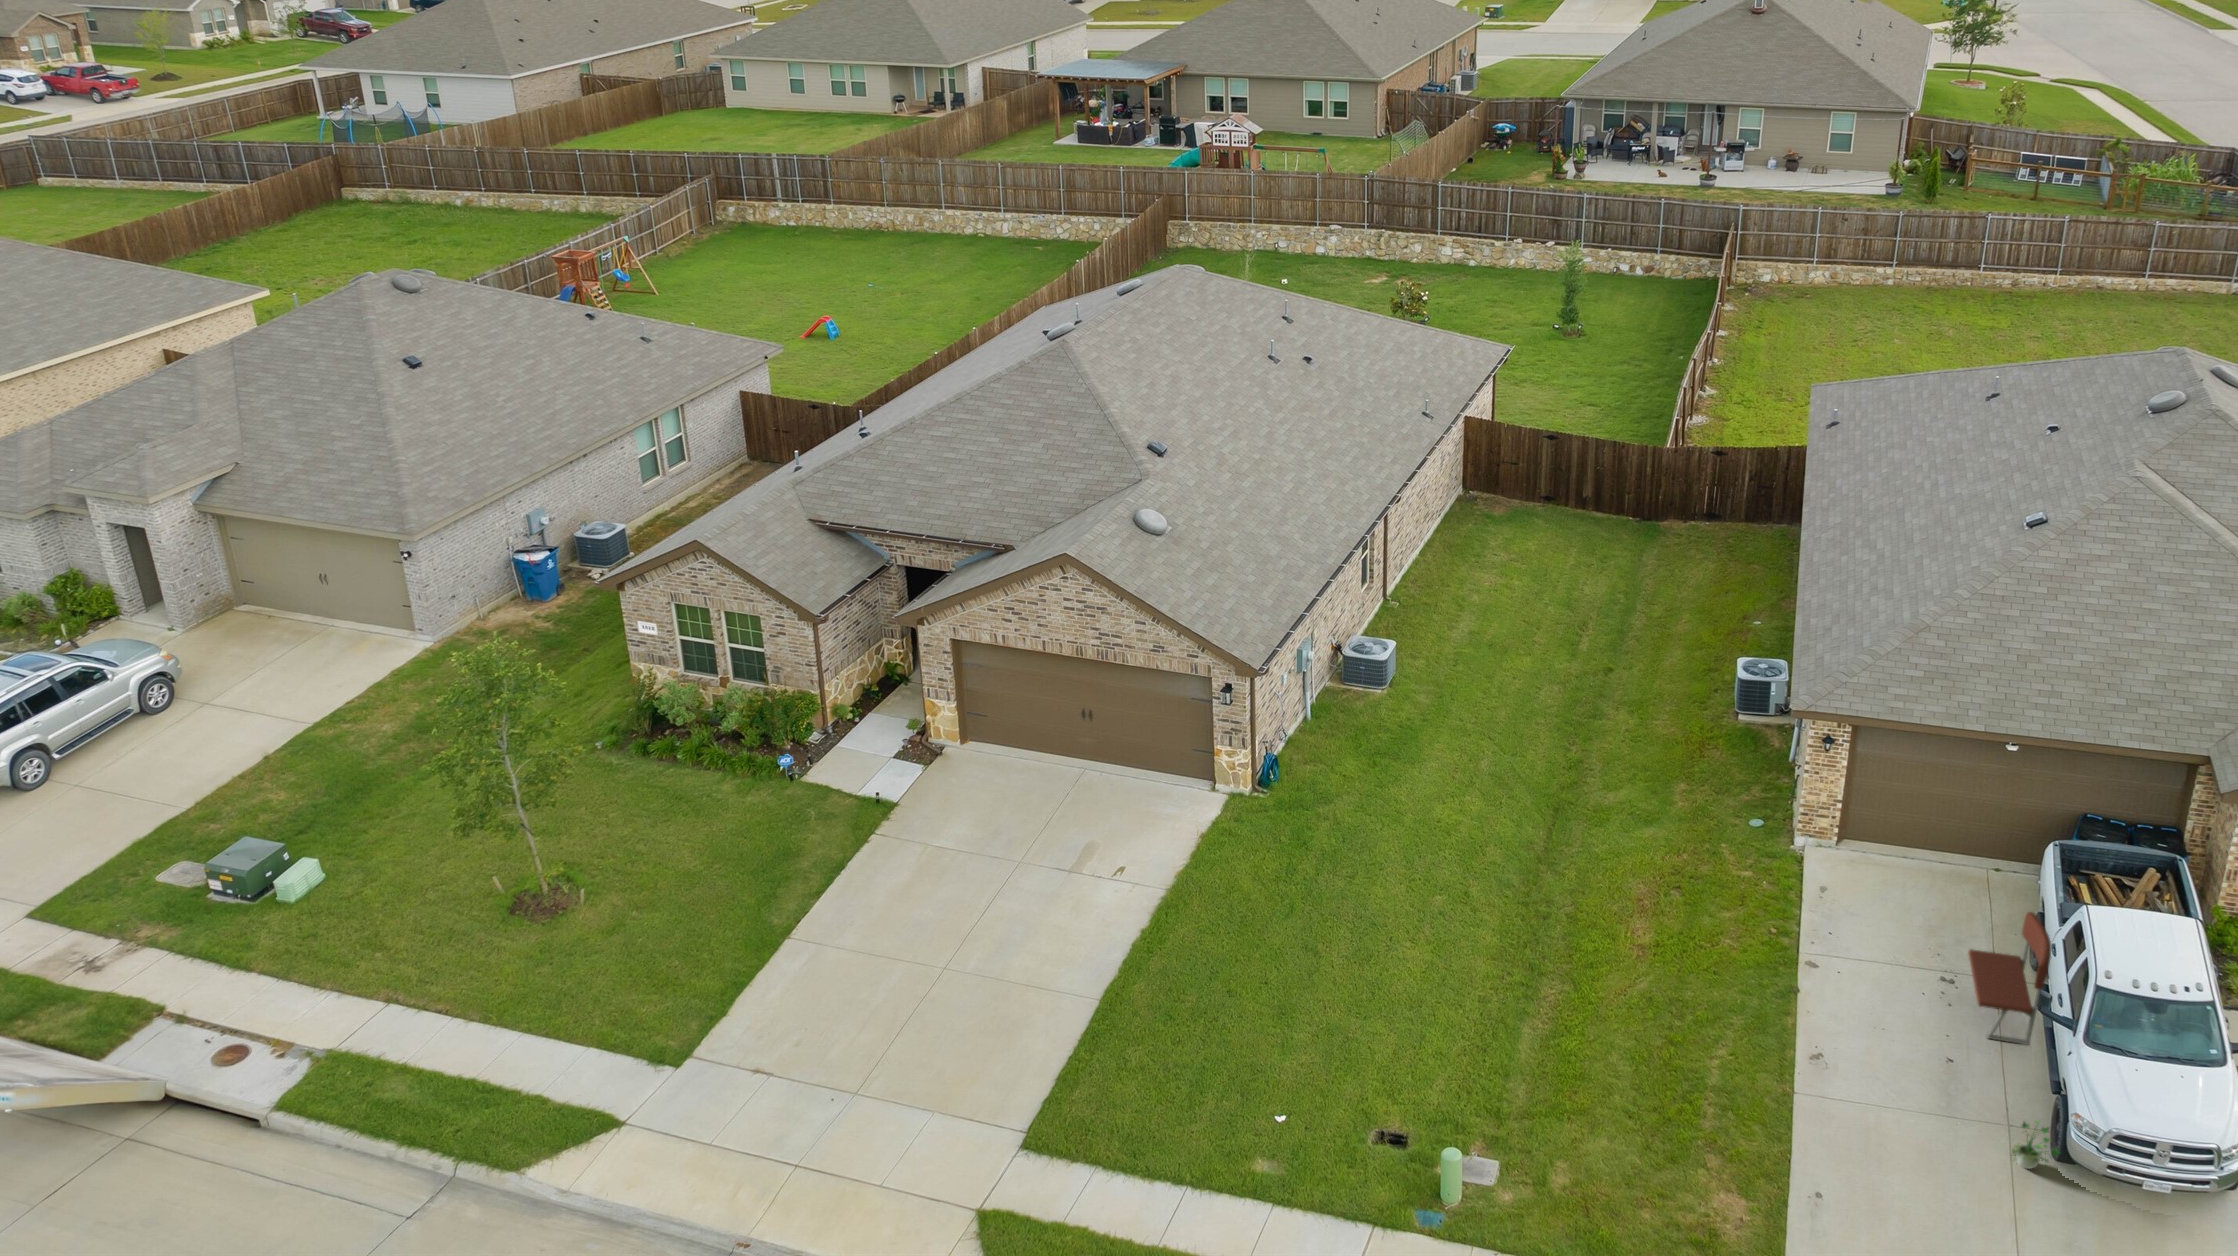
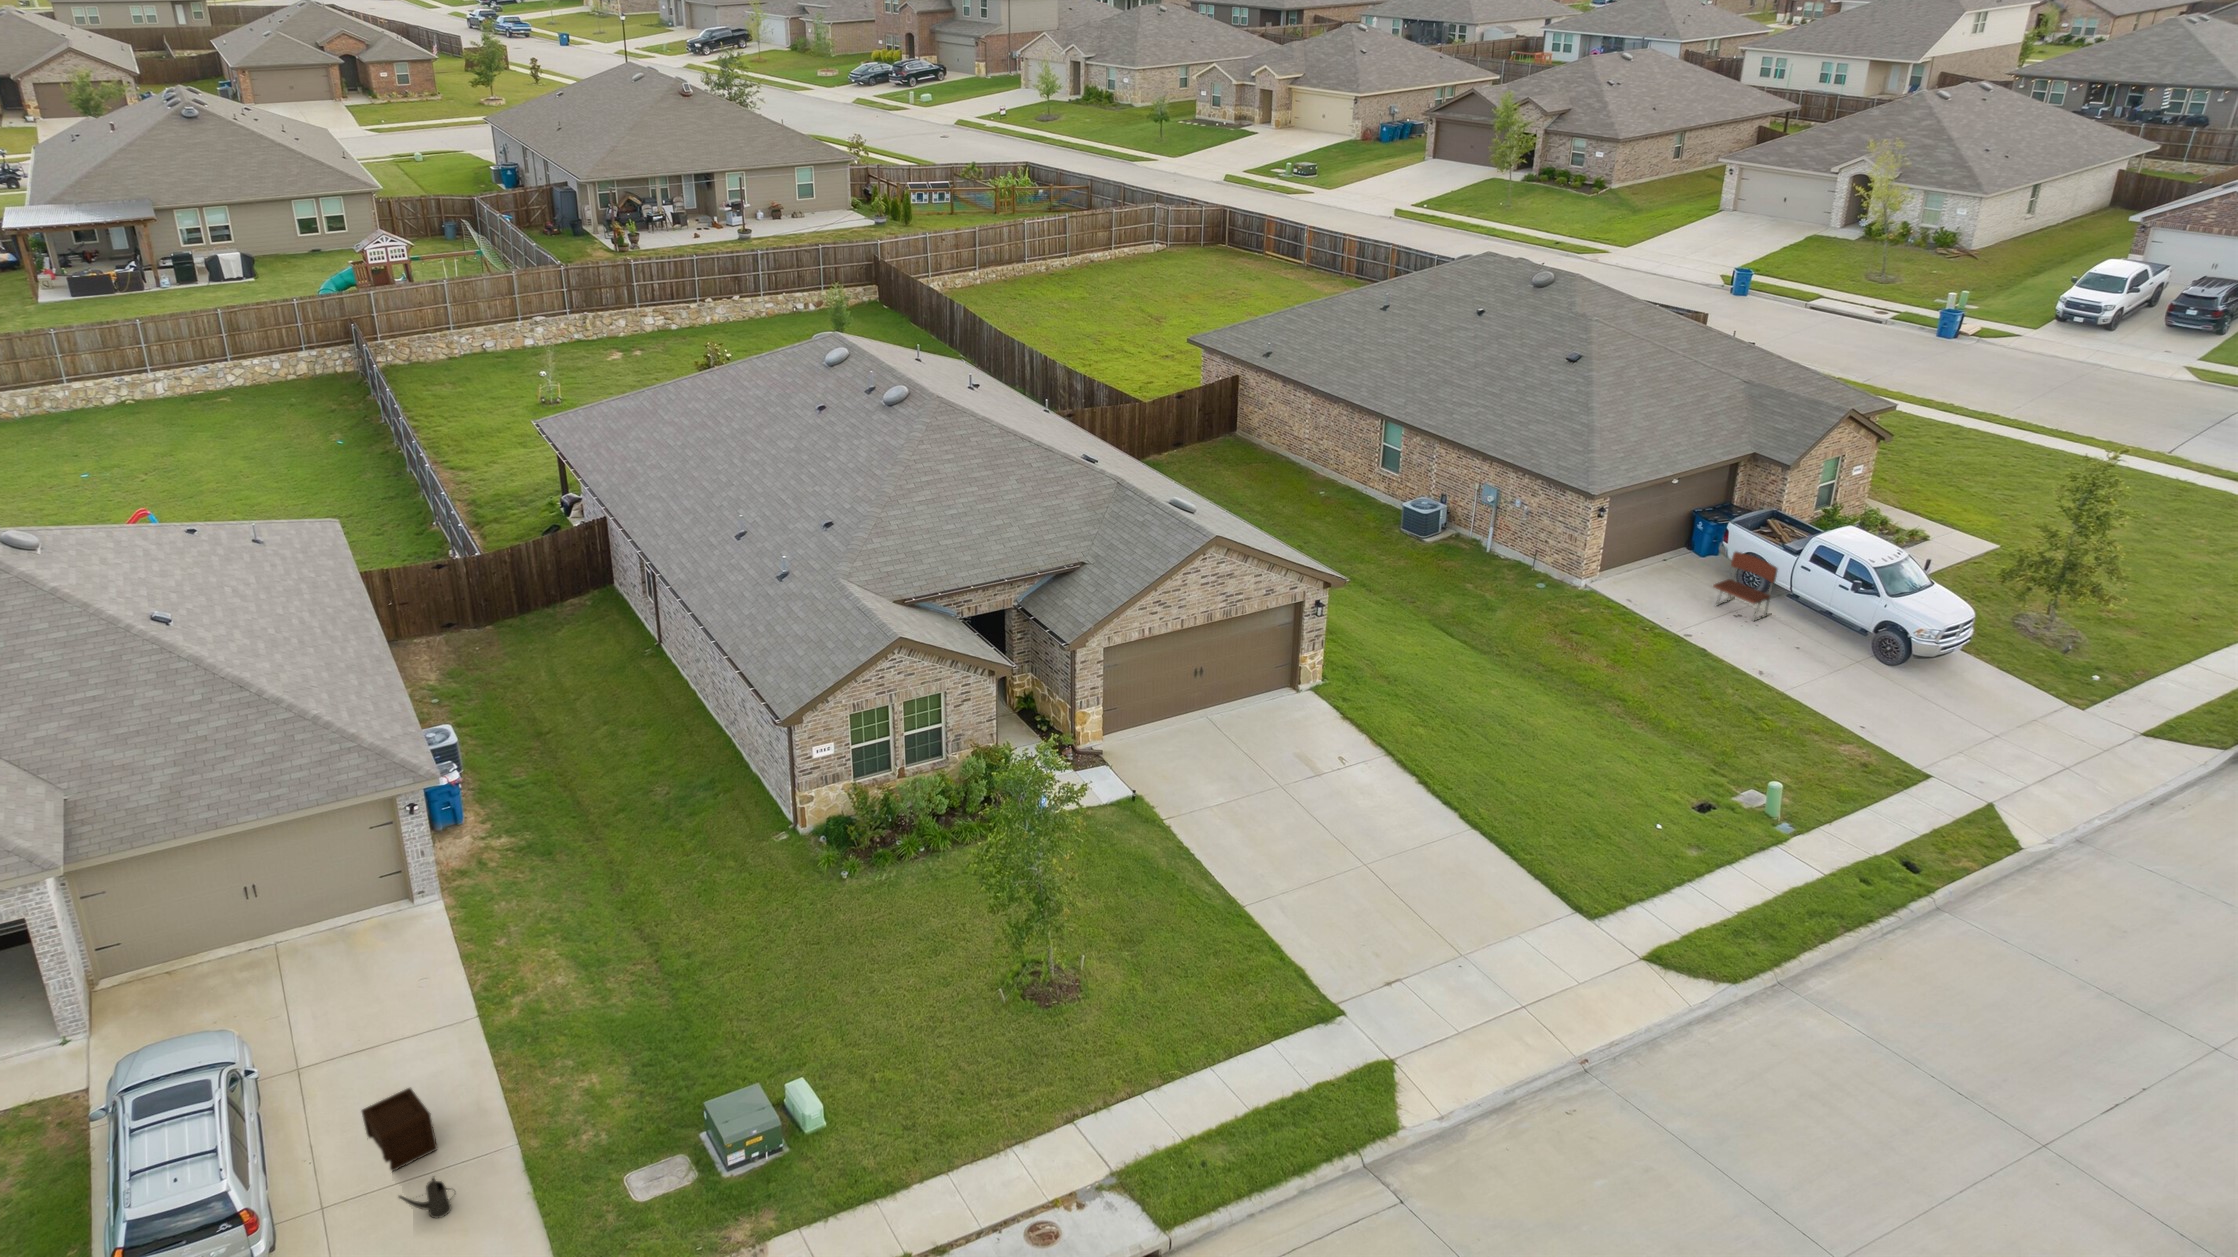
wooden crate: none [72,713,143,768] -> present [362,1088,437,1171]
watering can: none [25,770,62,804] -> present [399,1177,451,1218]
potted plant: present [2012,1121,2059,1169] -> none [1840,627,1873,658]

